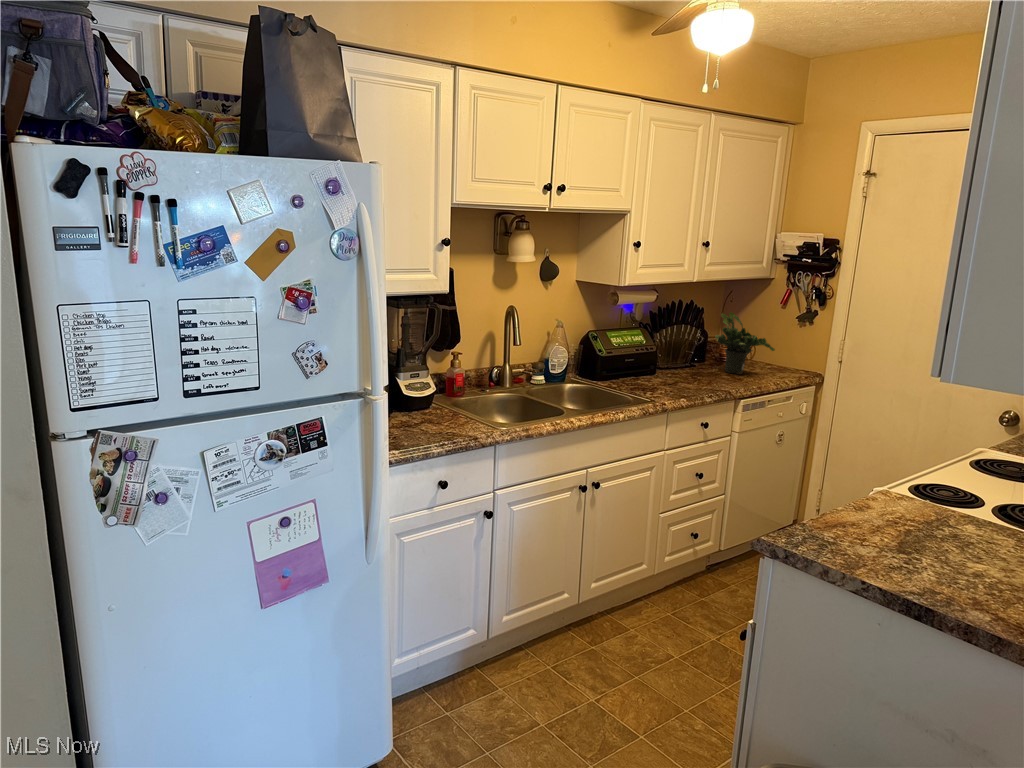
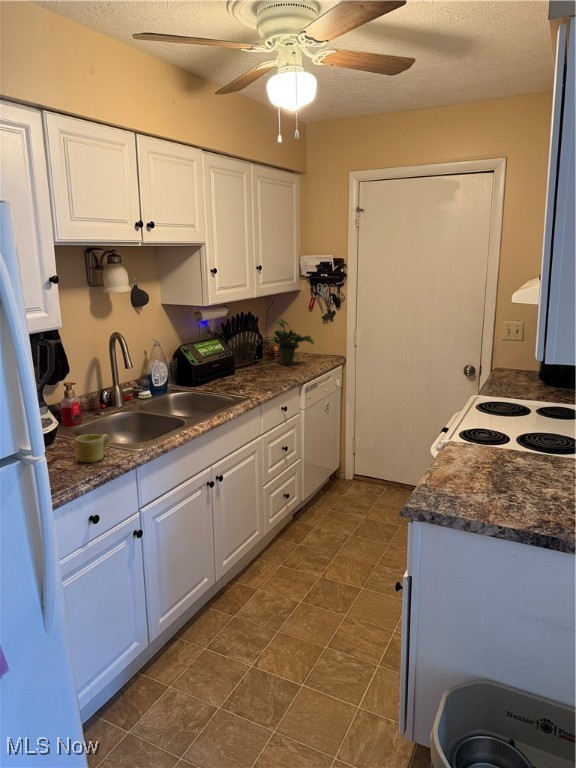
mug: none [441,403,475,431] -> present [76,434,110,463]

